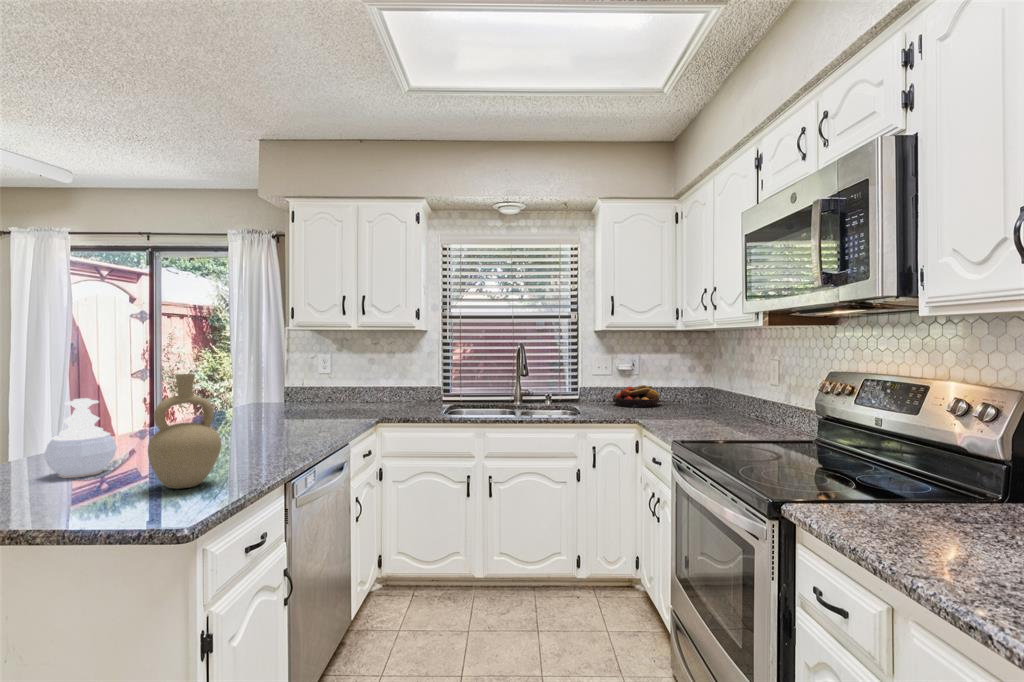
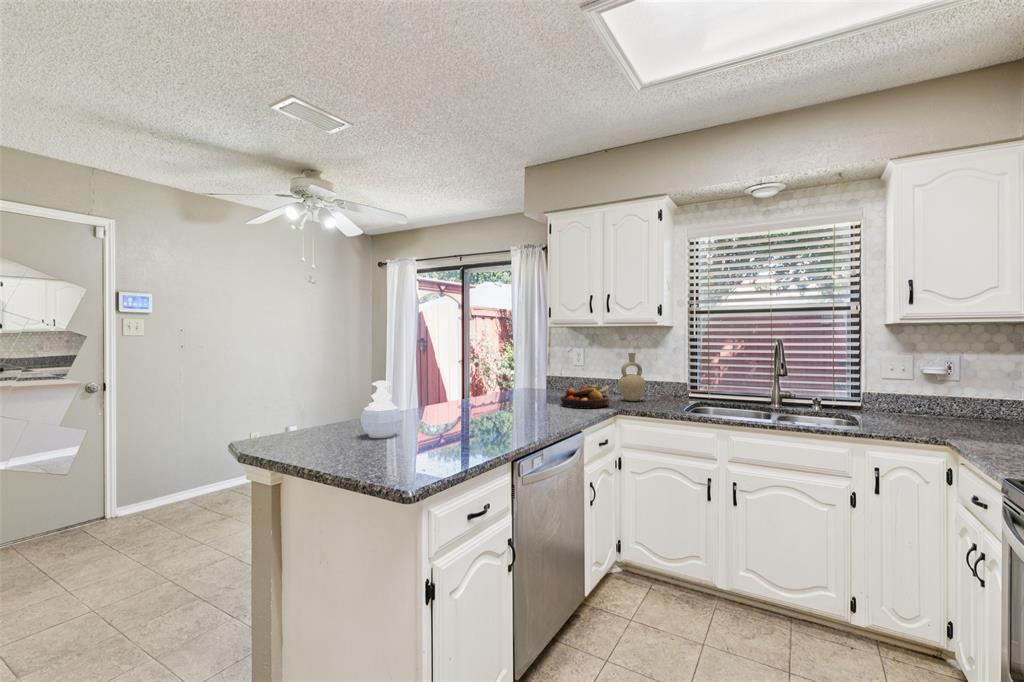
vase: present [148,374,221,489] -> present [618,353,646,401]
fruit bowl: present [612,385,659,408] -> present [561,385,609,408]

